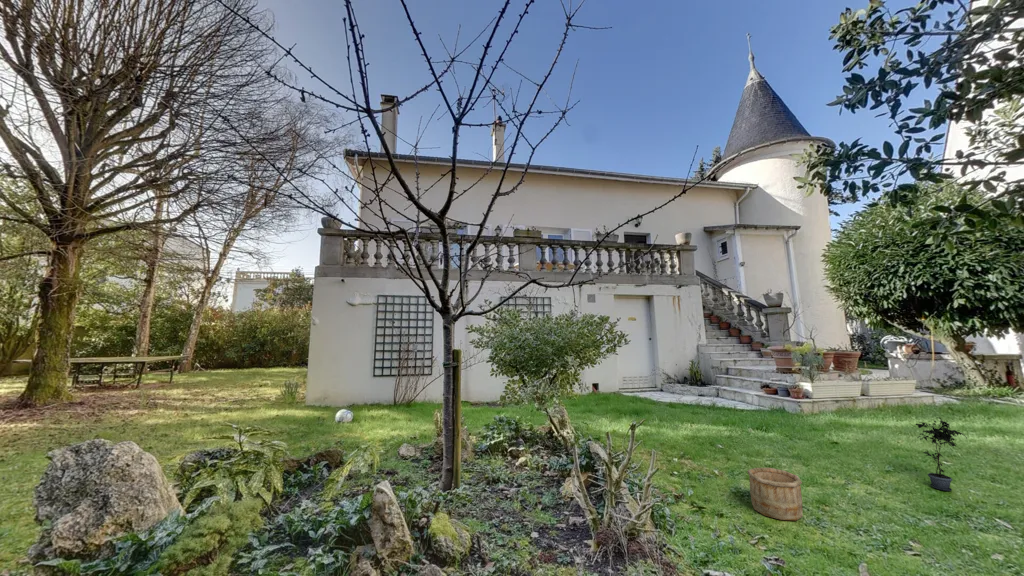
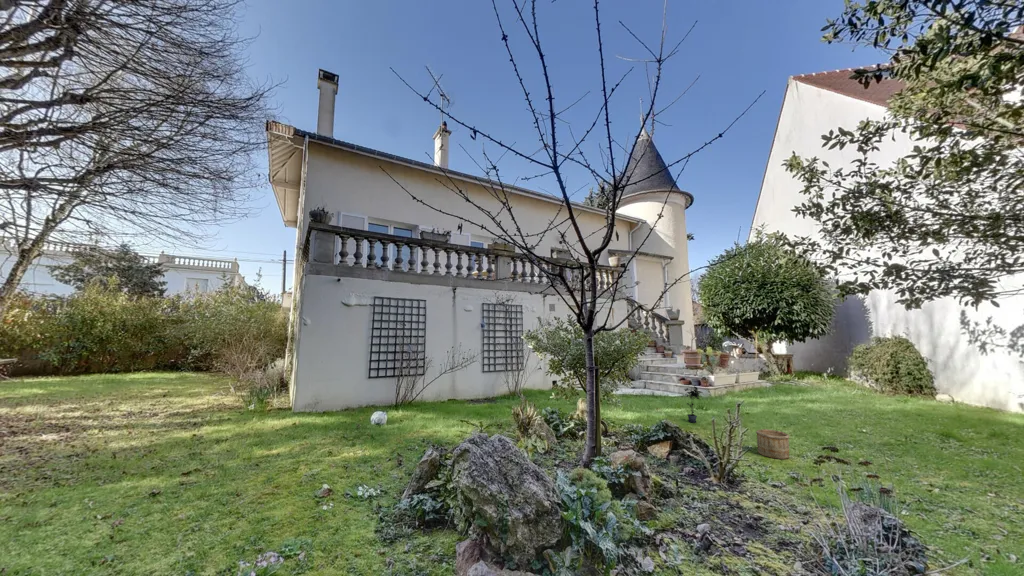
potted plant: present [916,418,967,491] -> present [685,387,702,423]

